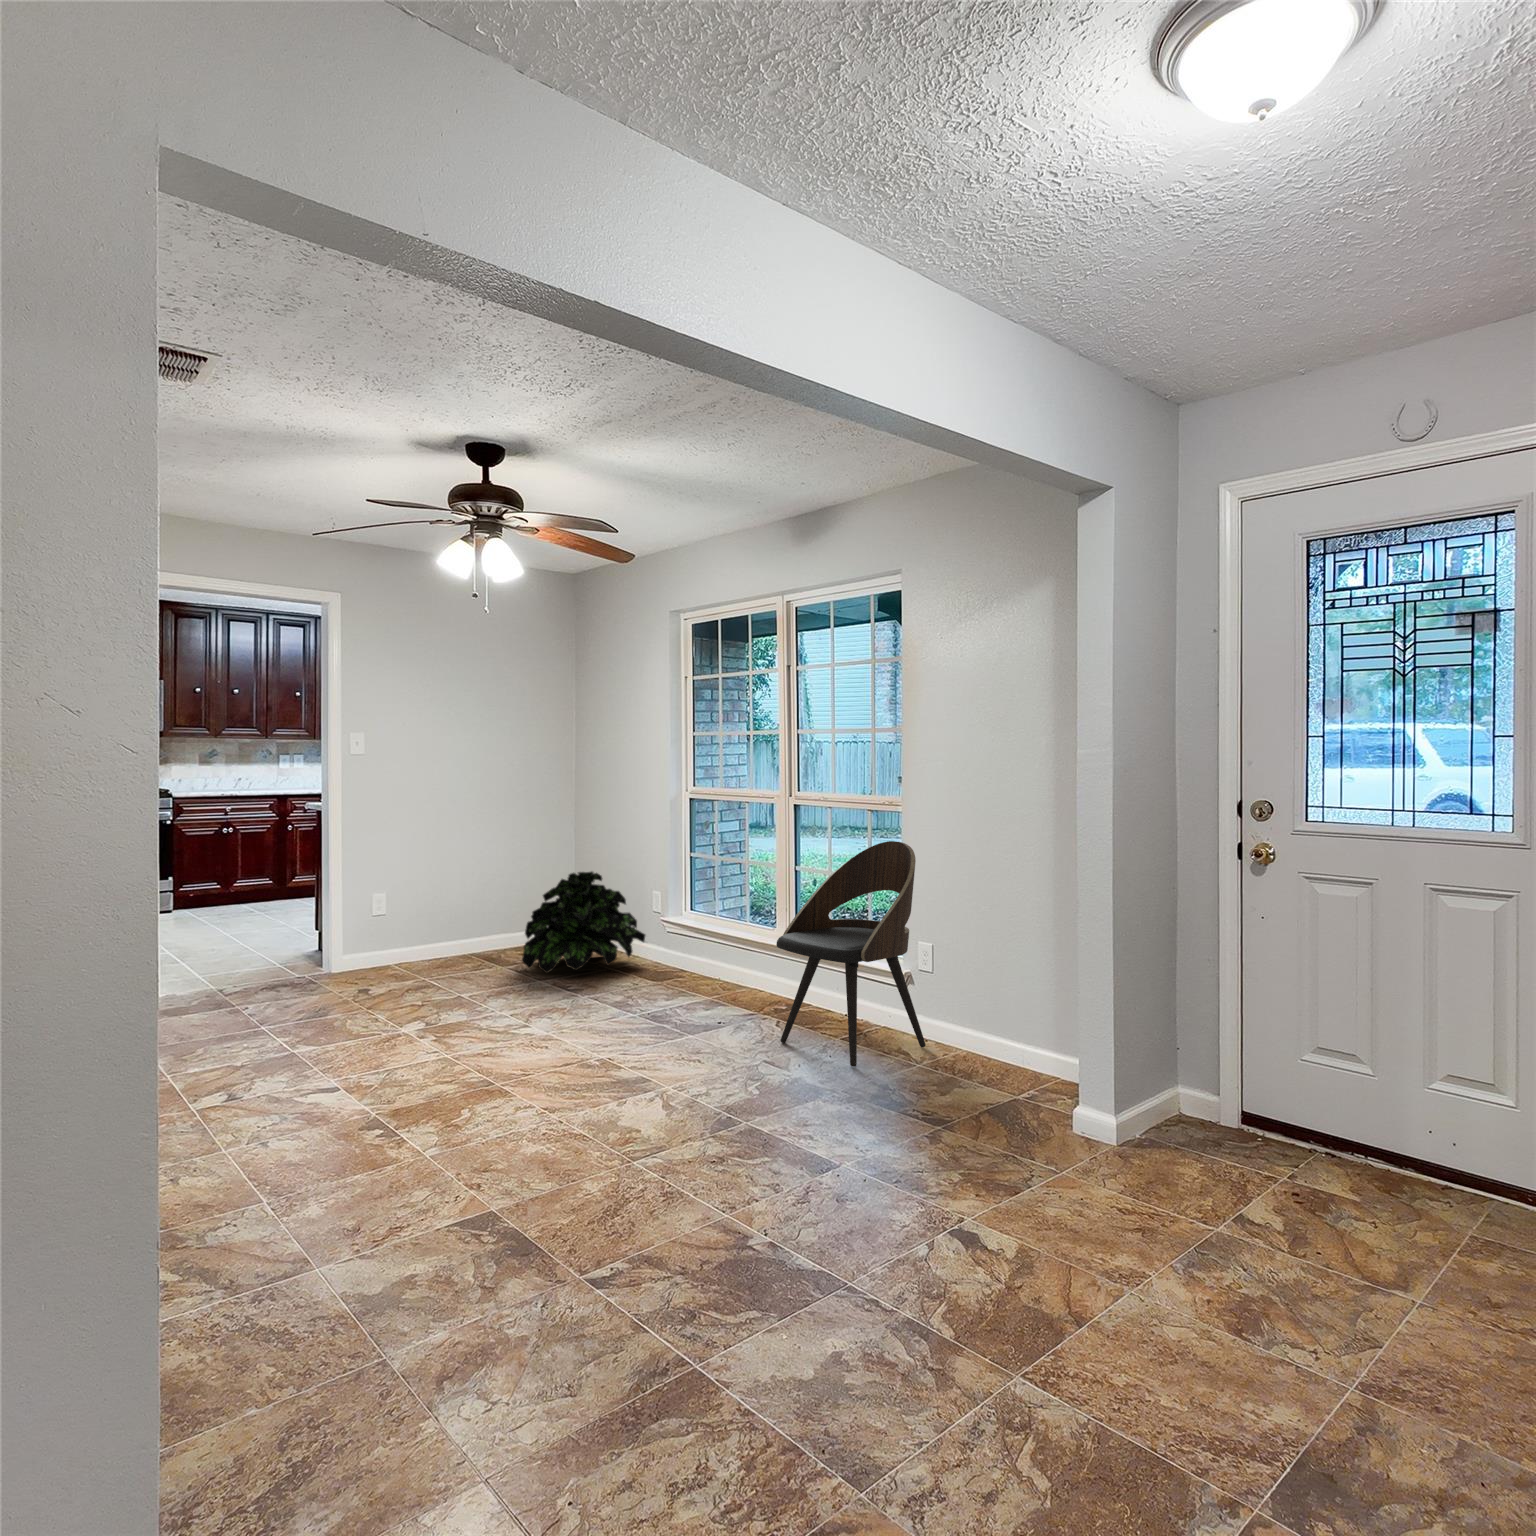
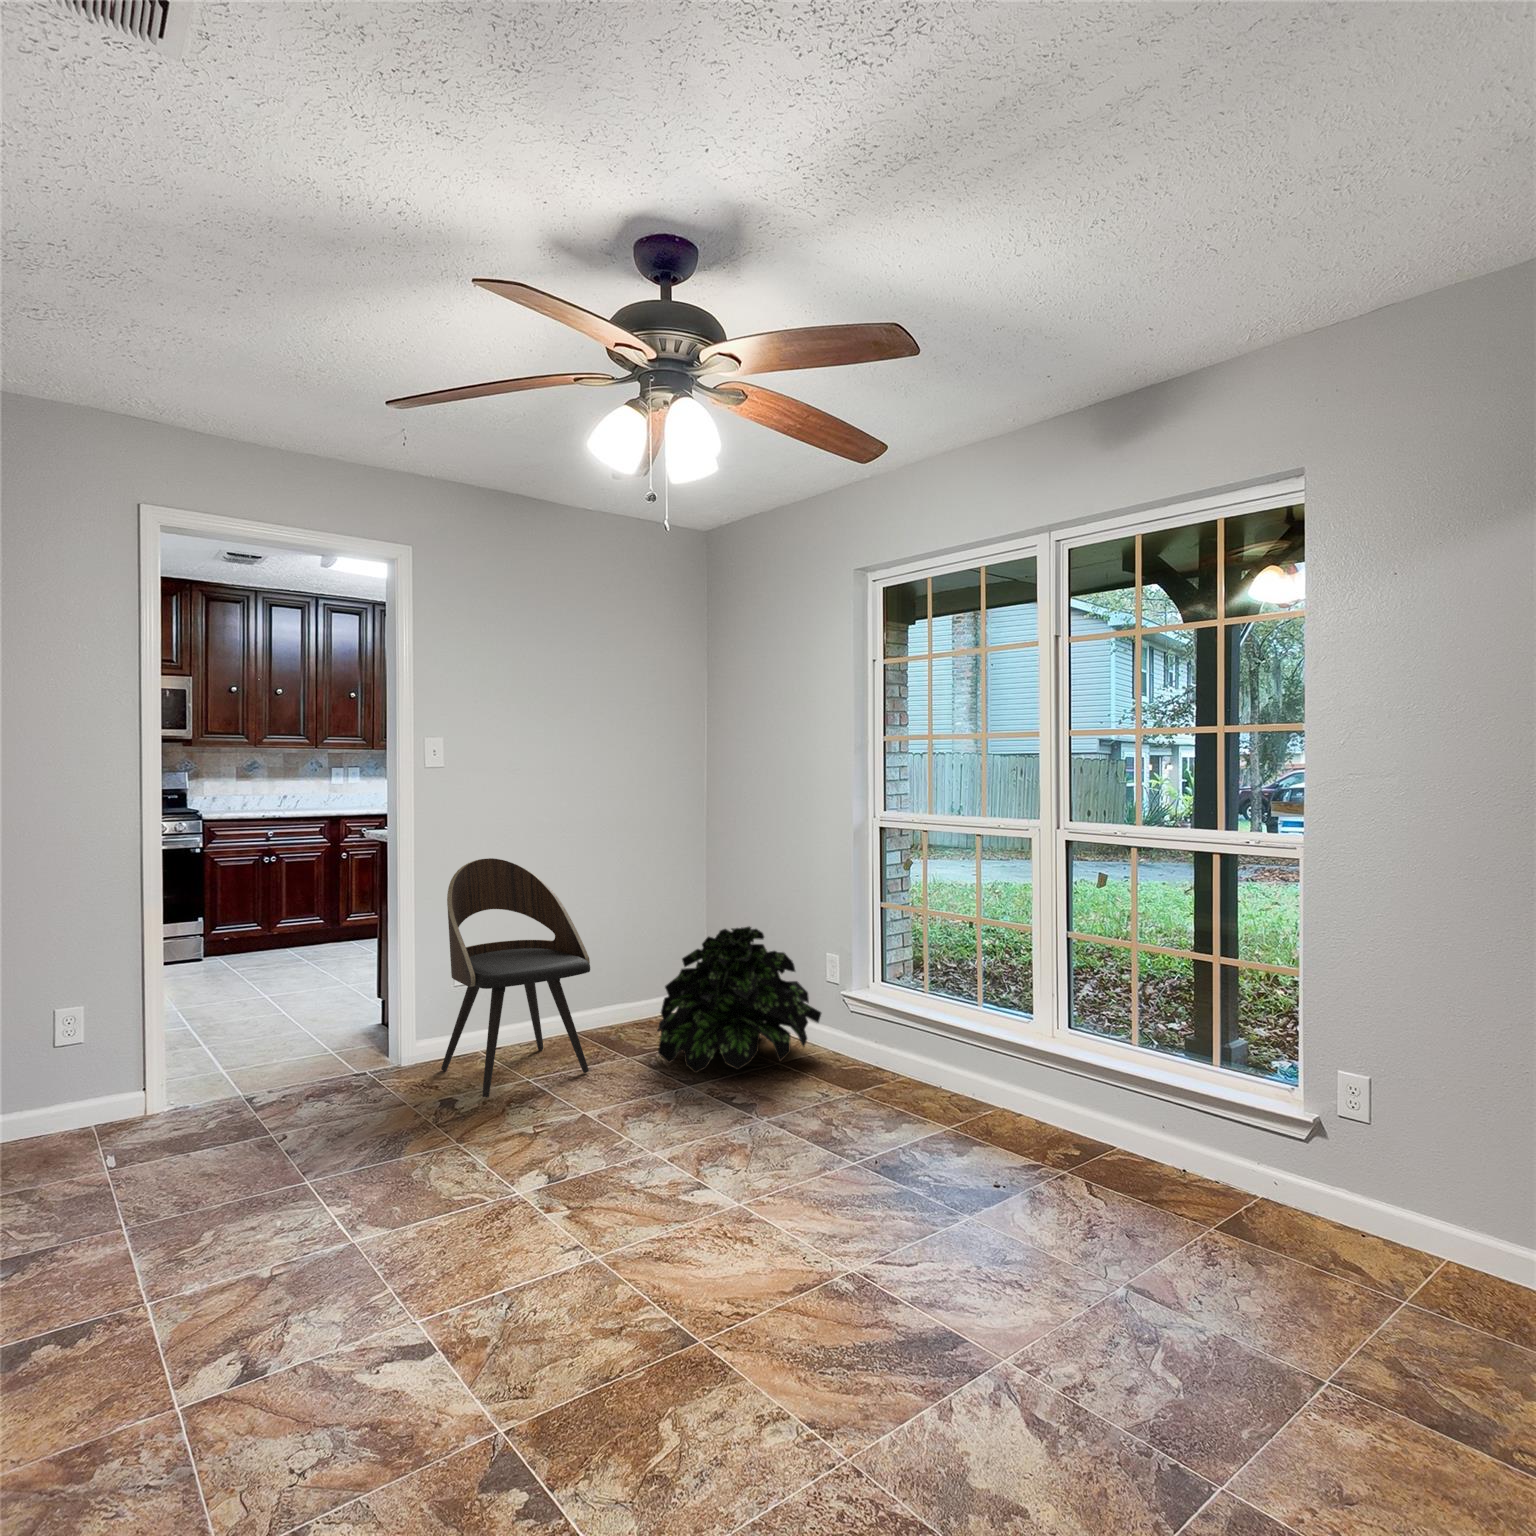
dining chair: present [776,841,926,1066] -> present [441,858,590,1097]

